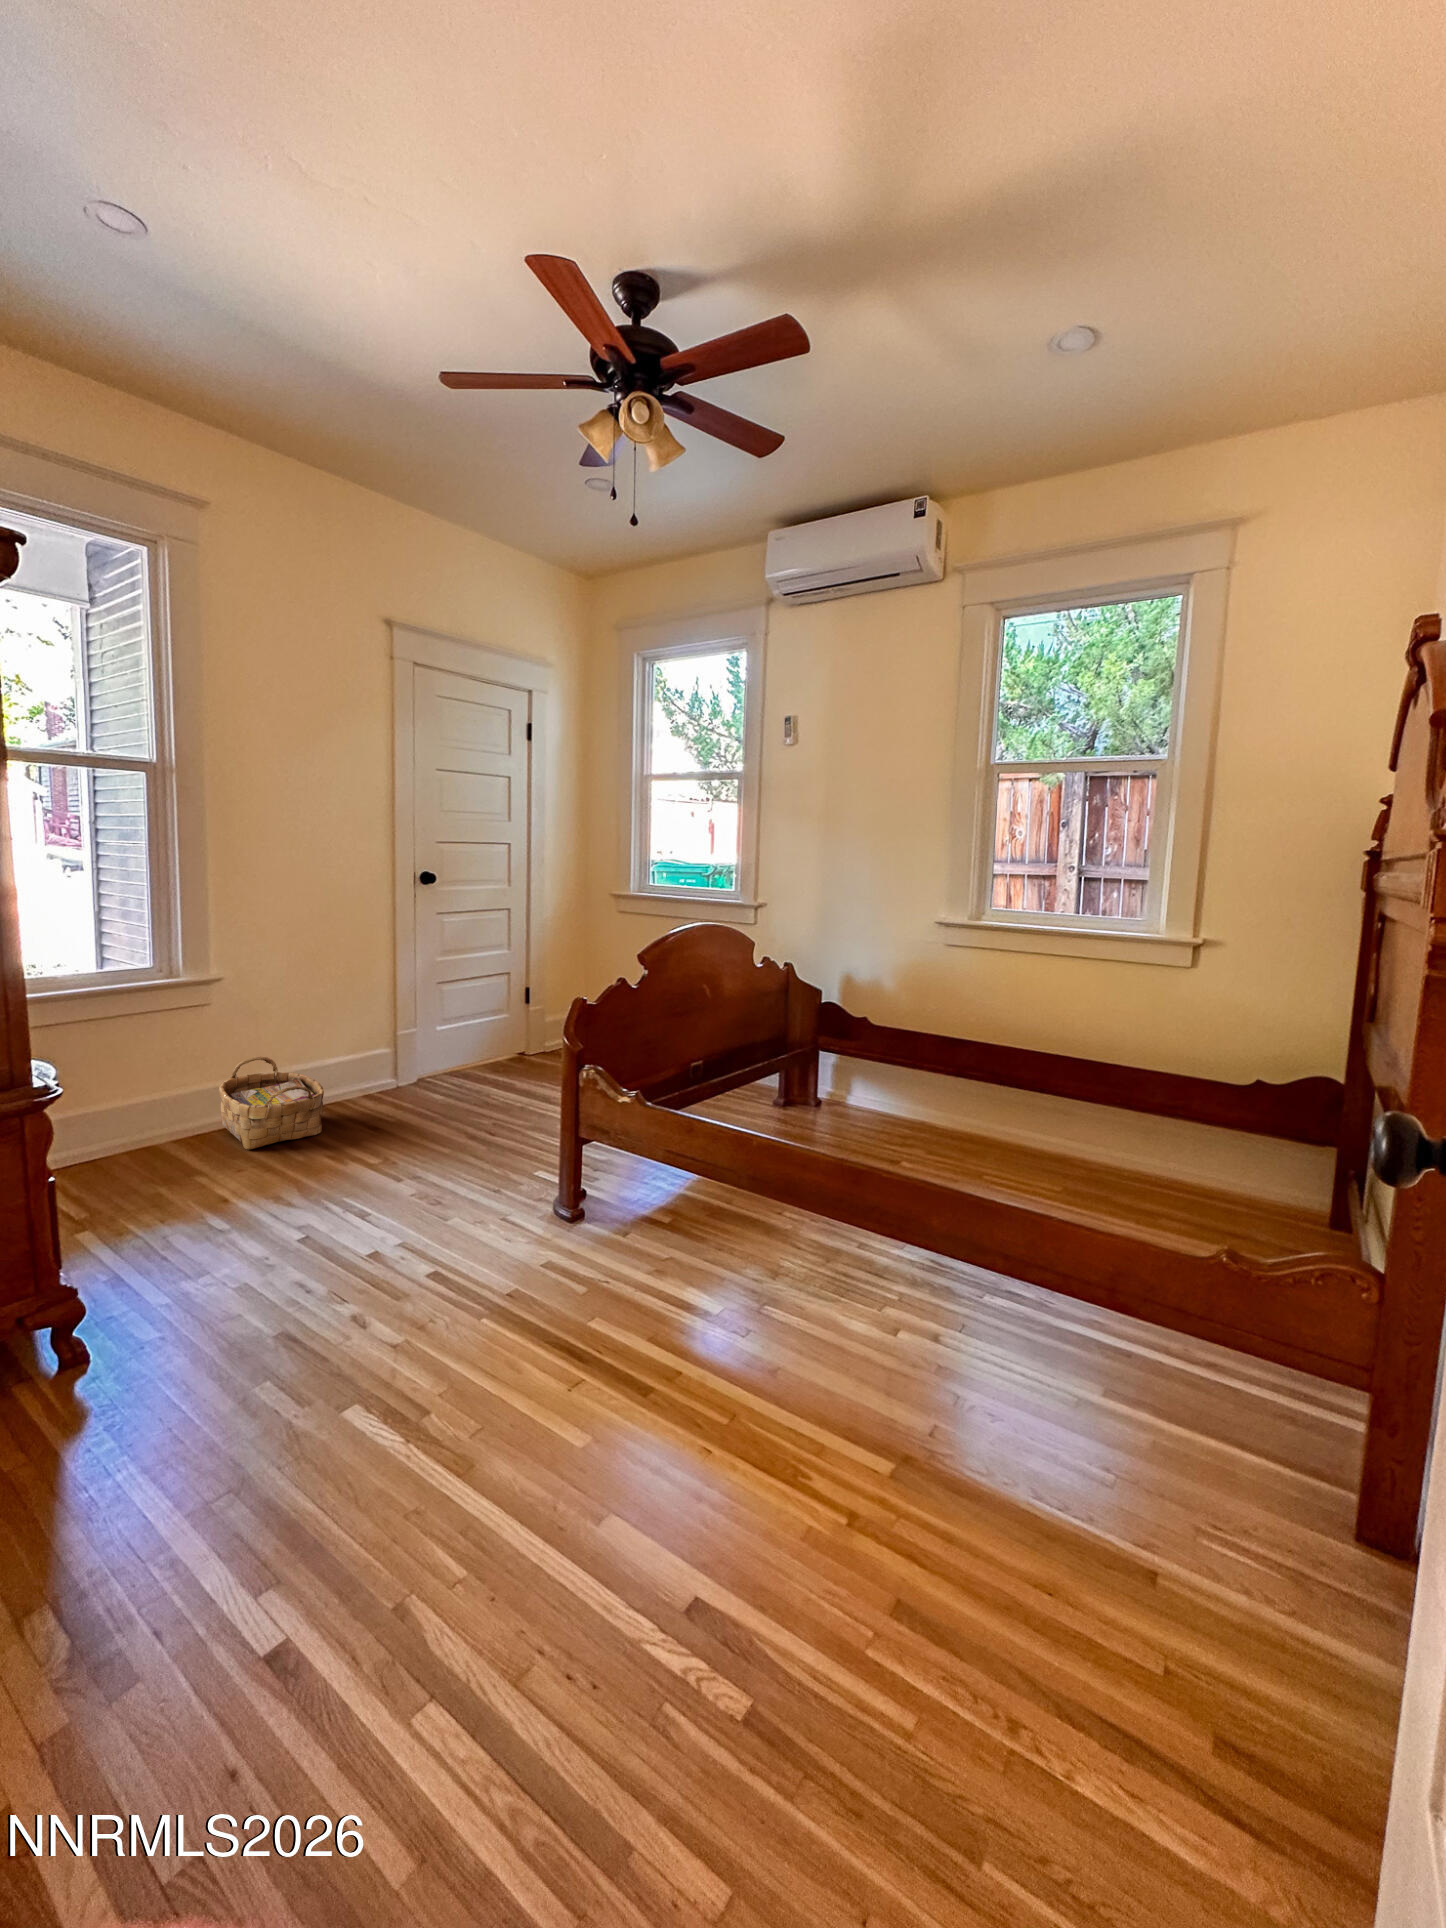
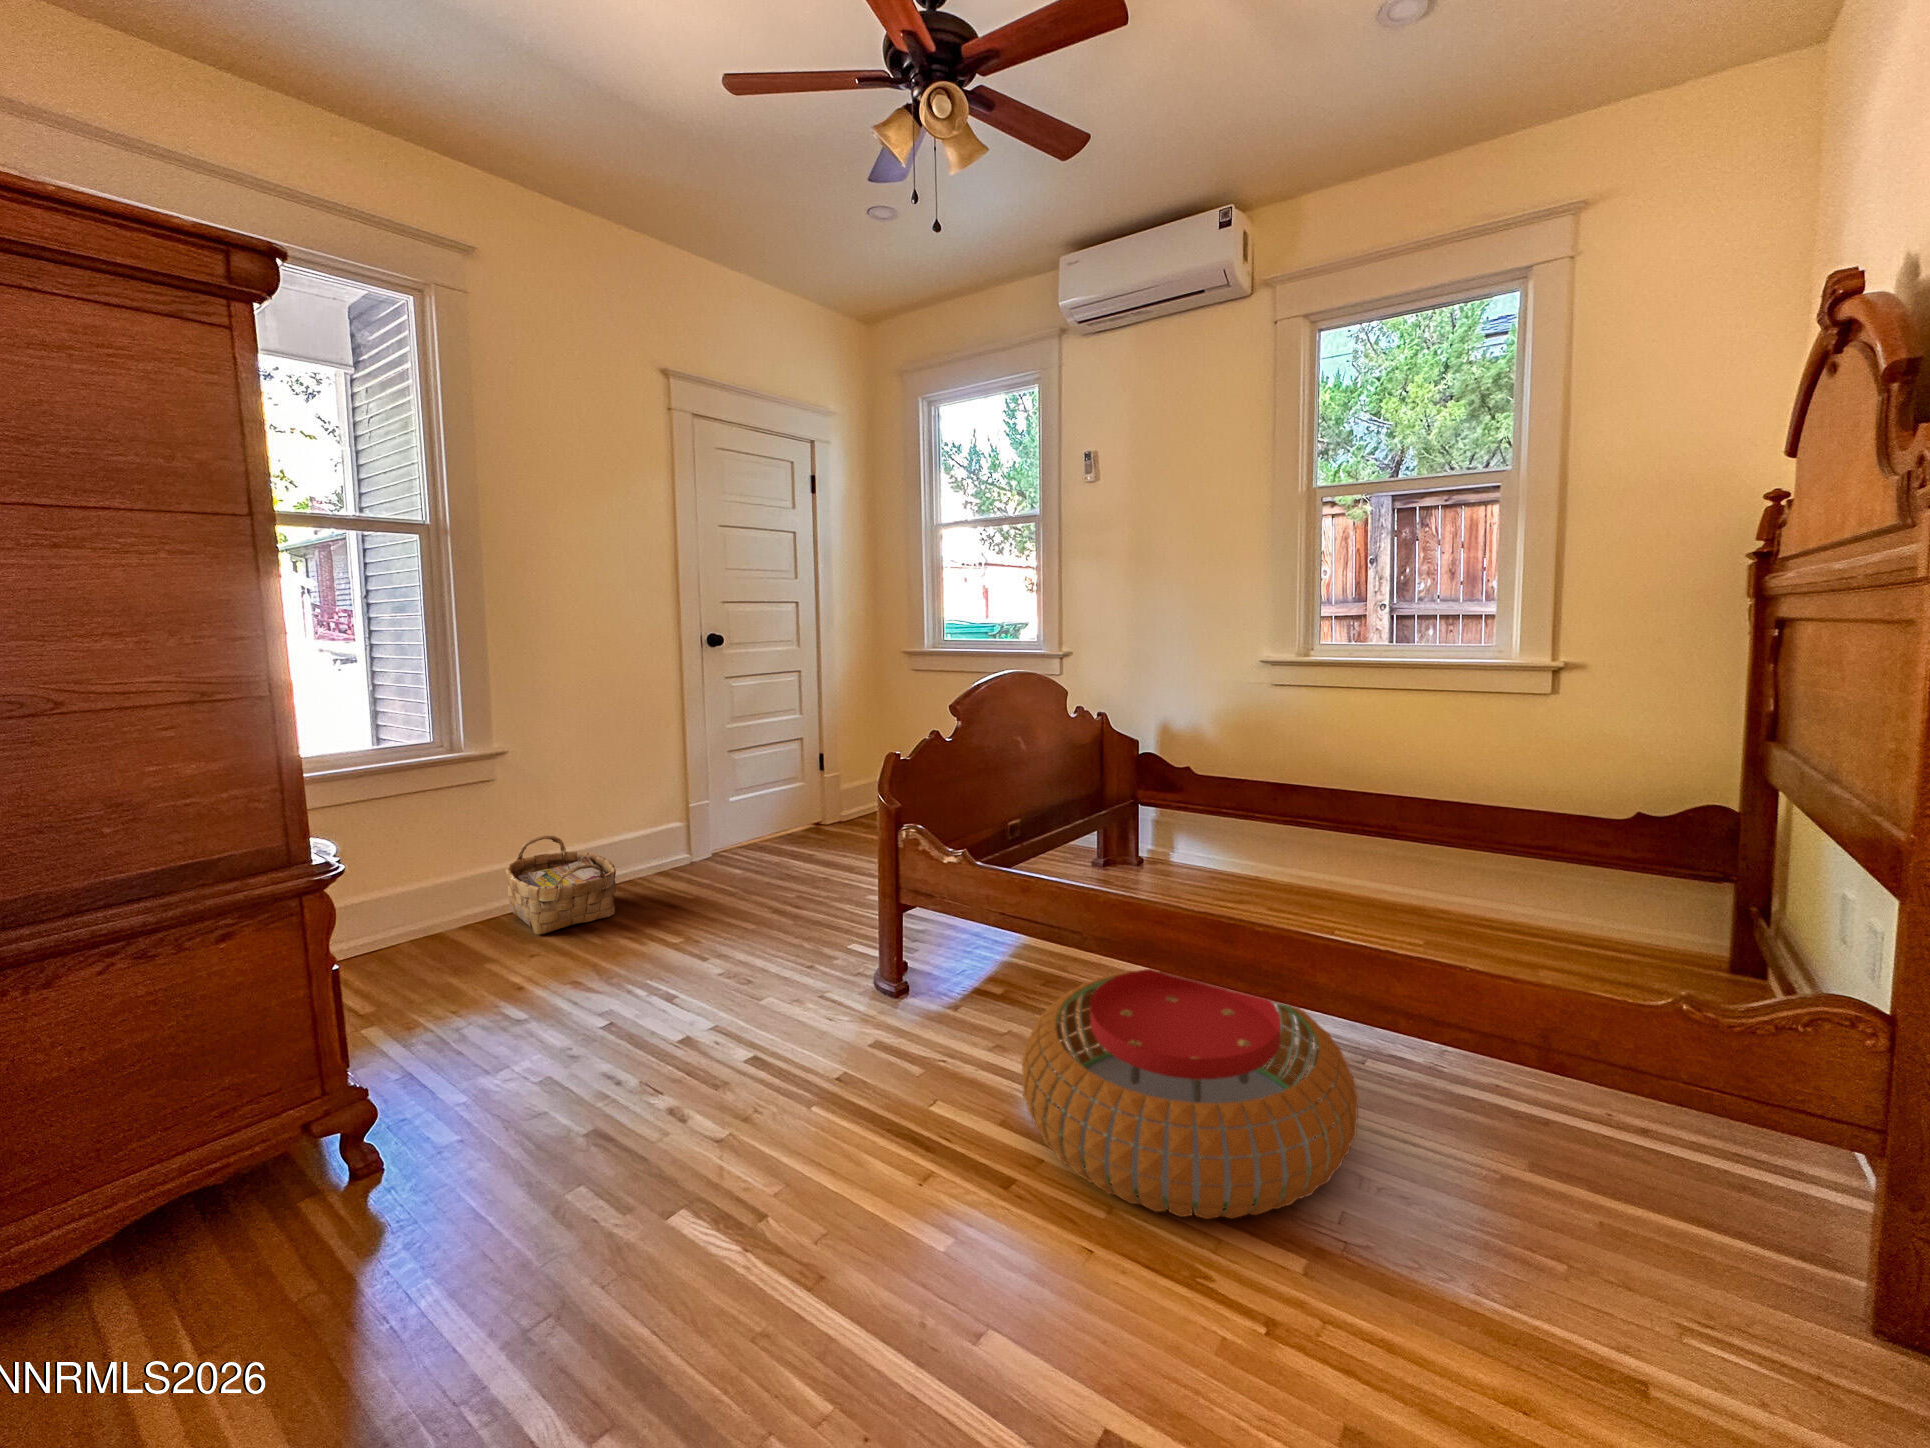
pouf: none [669,1206,962,1428] -> present [1022,969,1359,1219]

